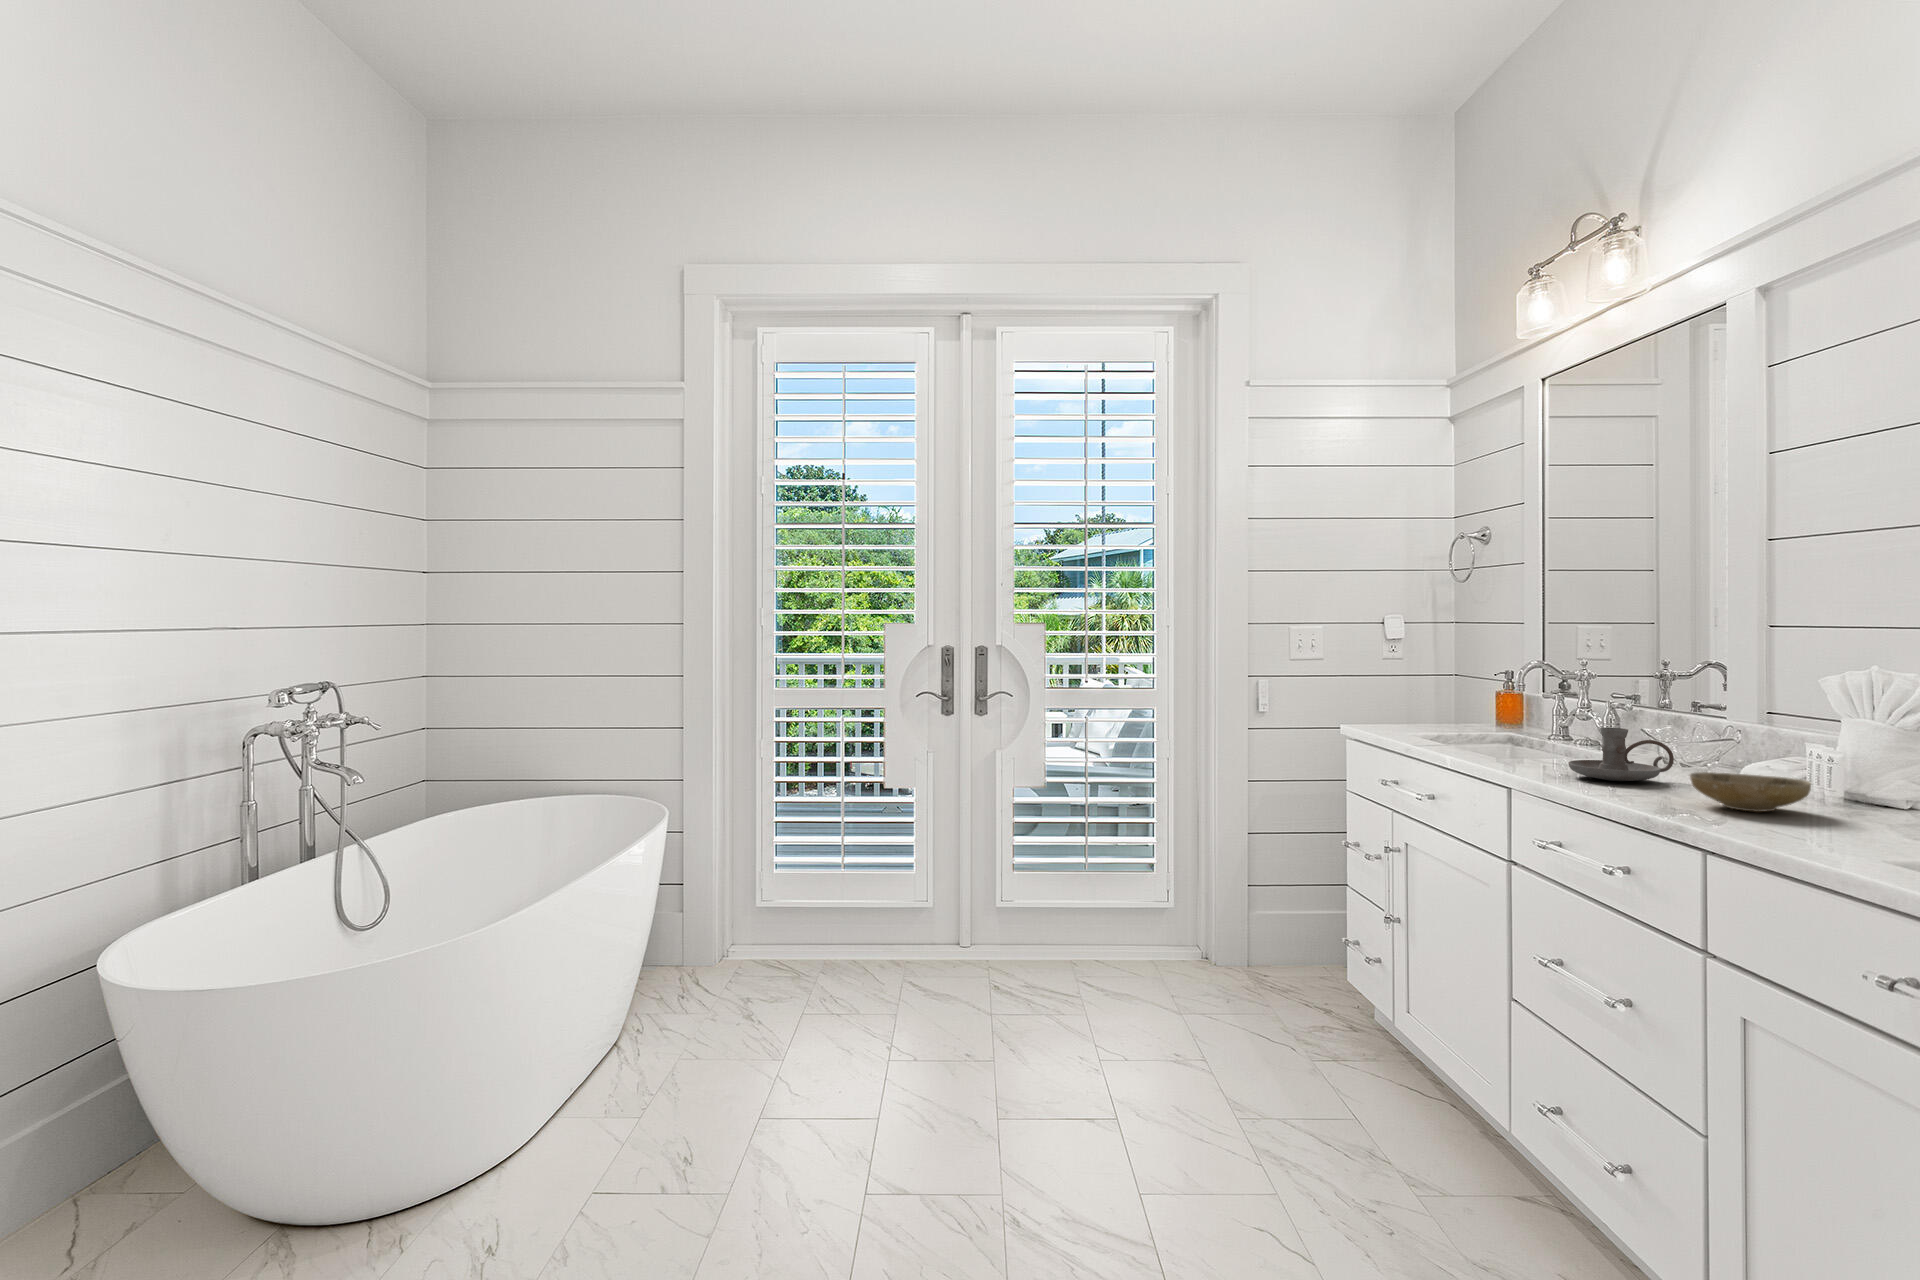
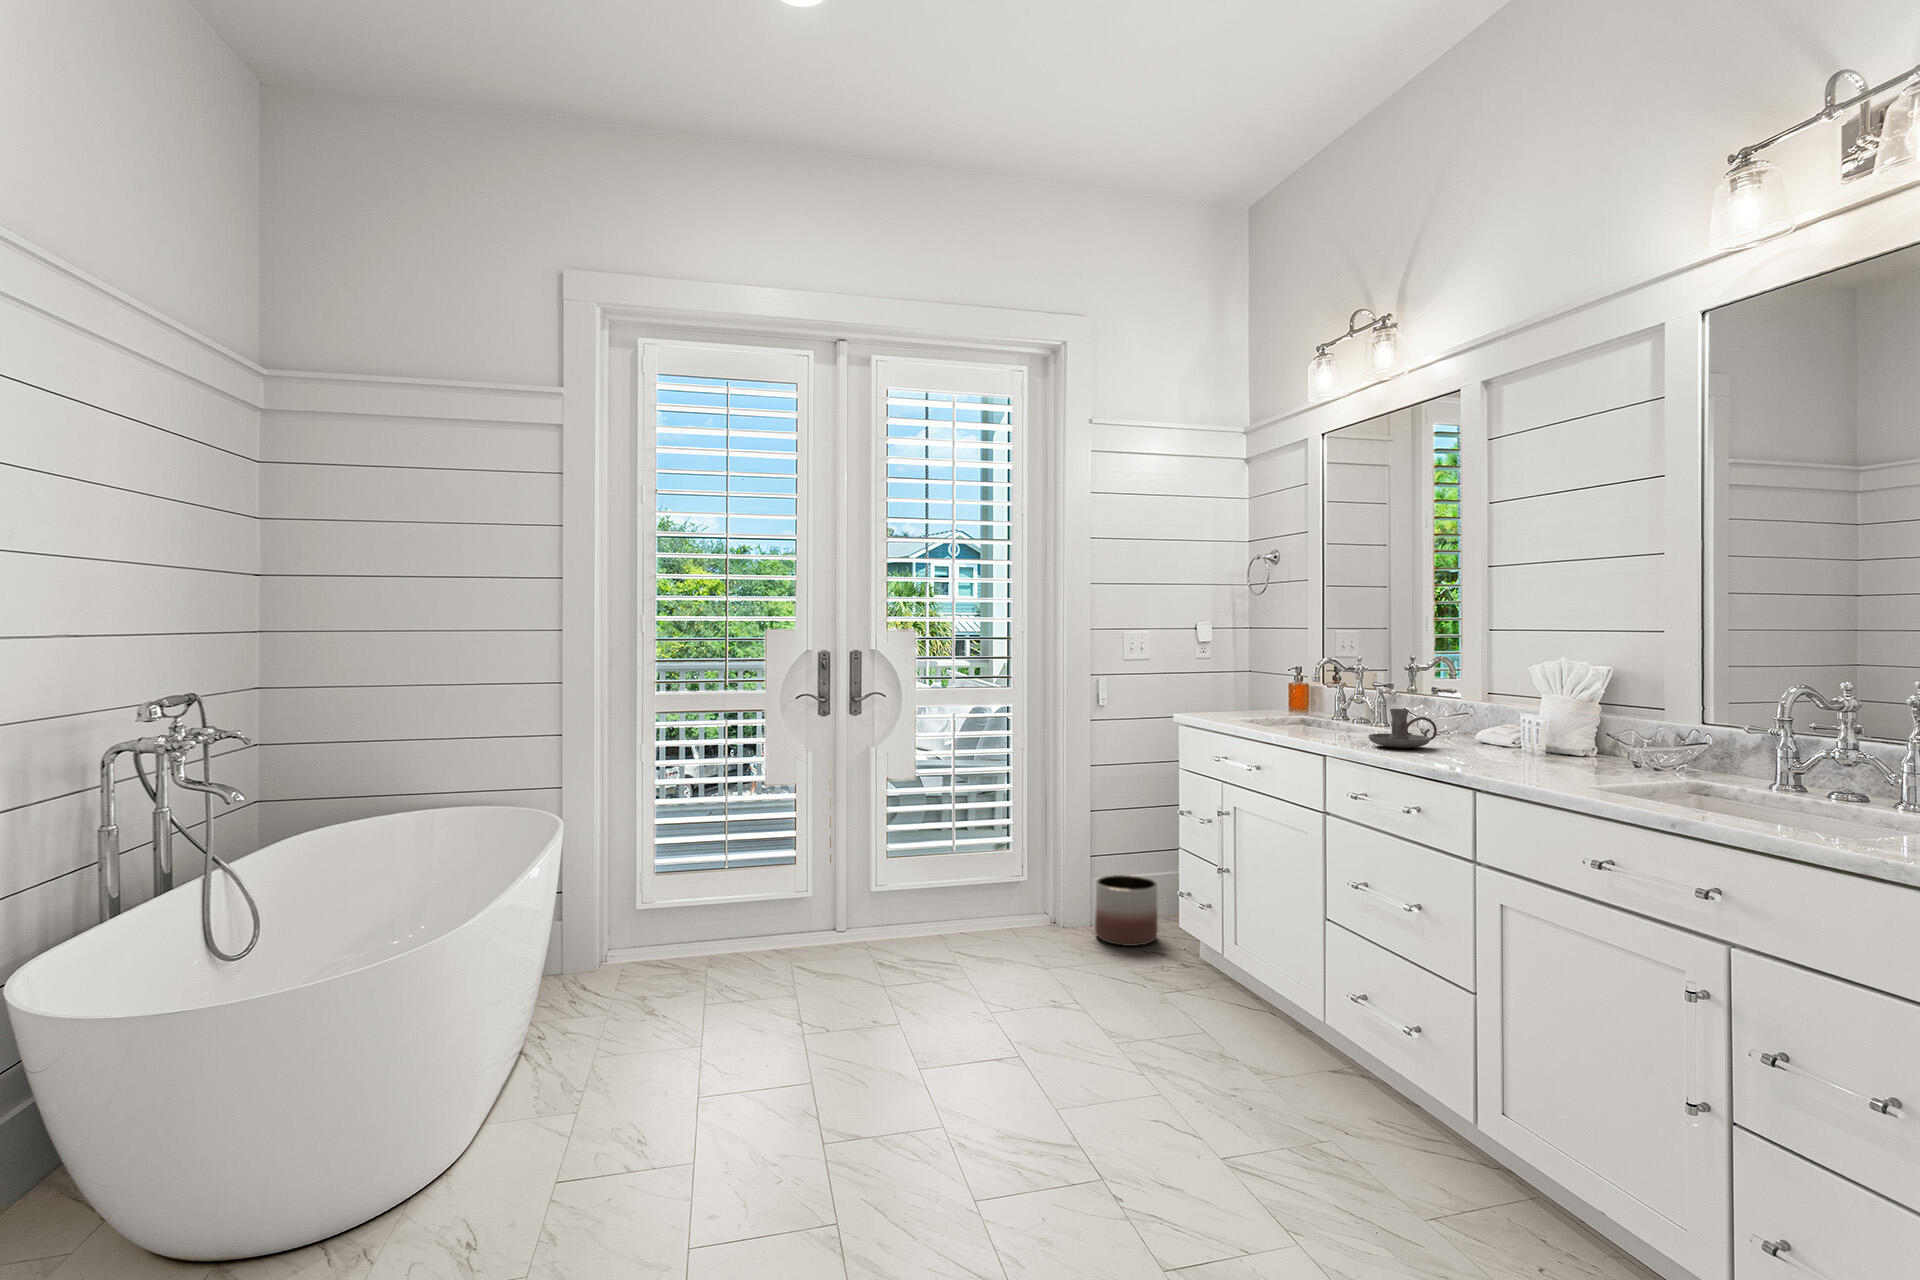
ceramic bowl: present [1690,772,1811,812] -> none [1457,738,1532,763]
planter: none [1251,908,1326,993] -> present [1095,875,1158,946]

